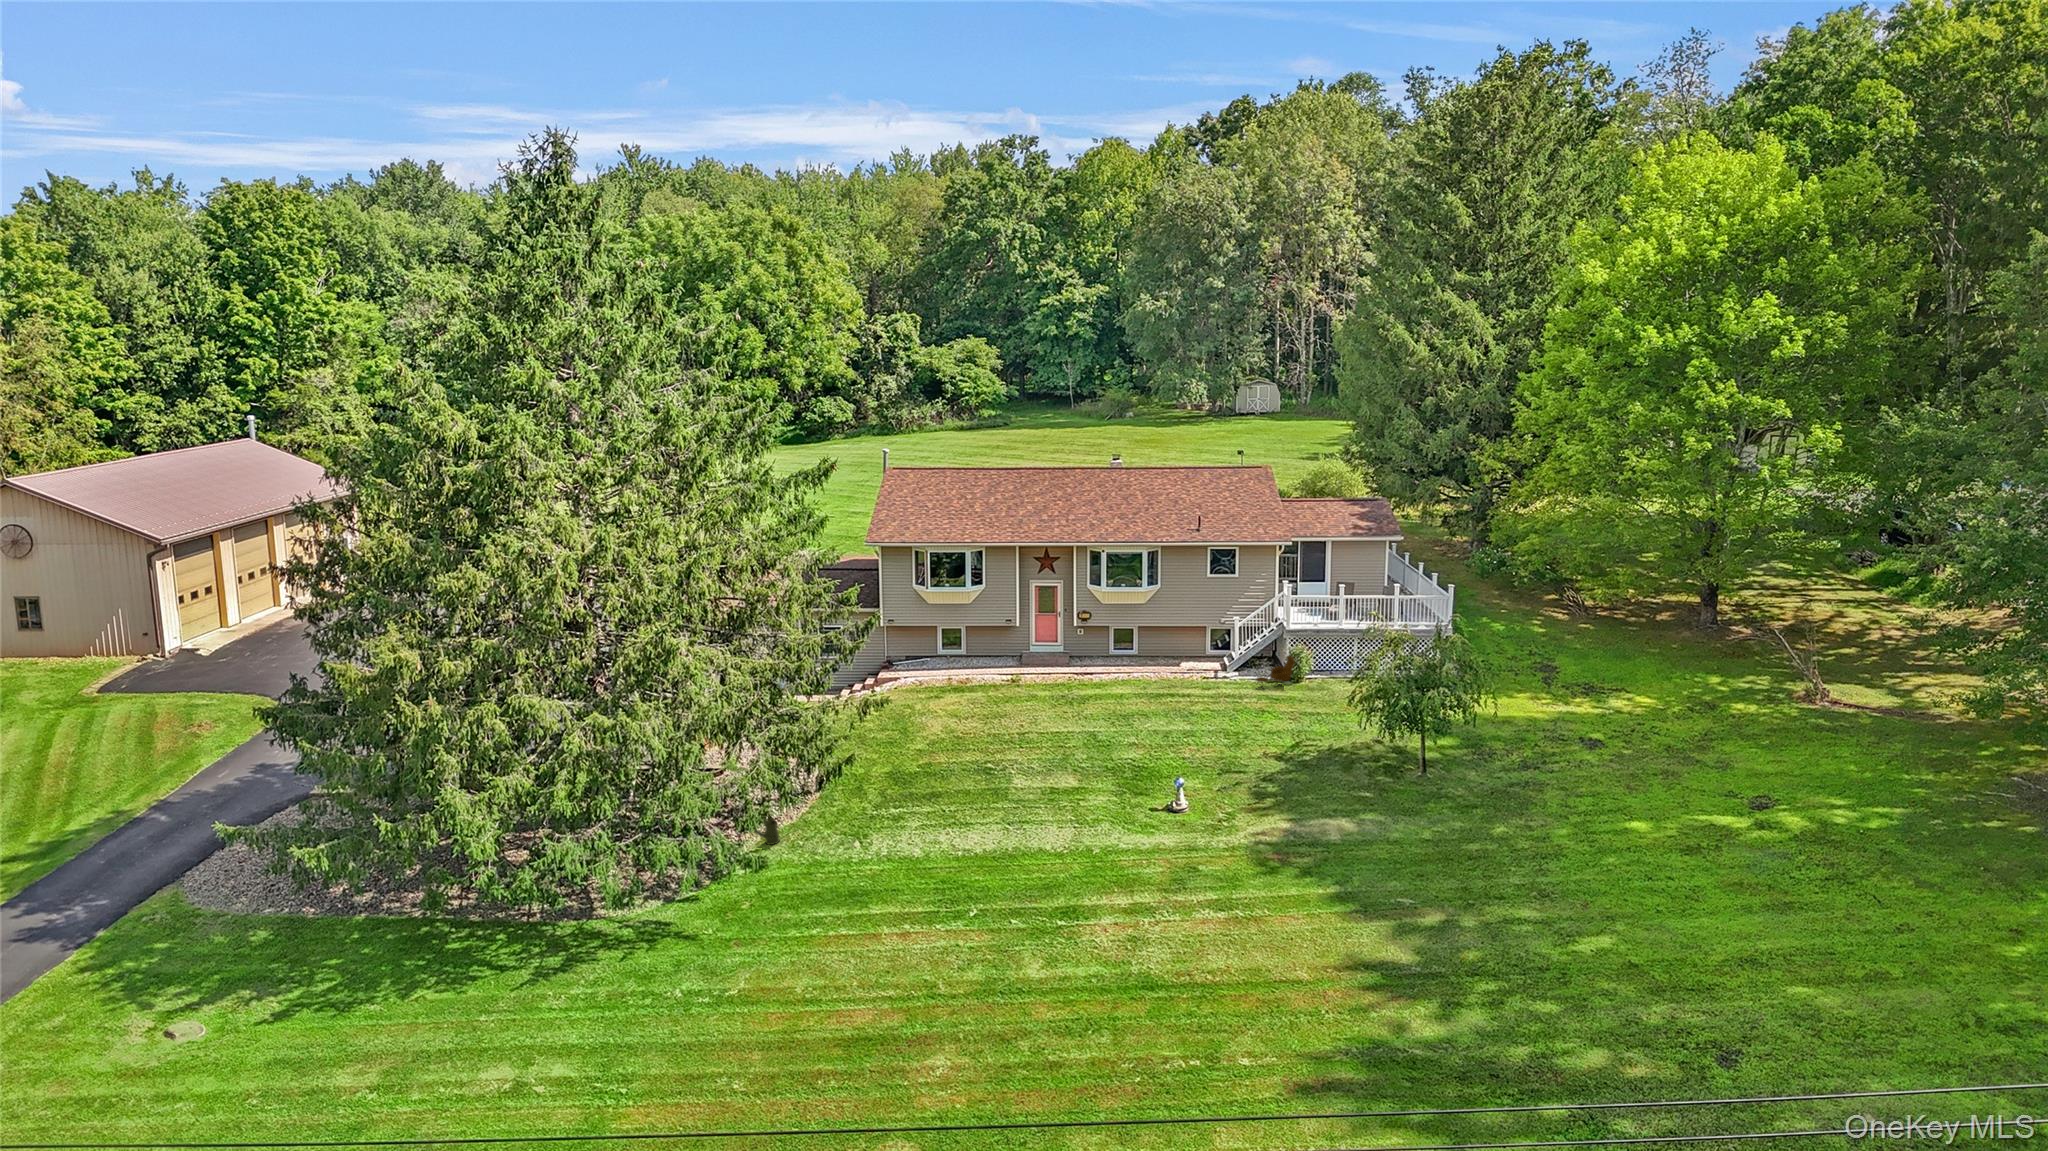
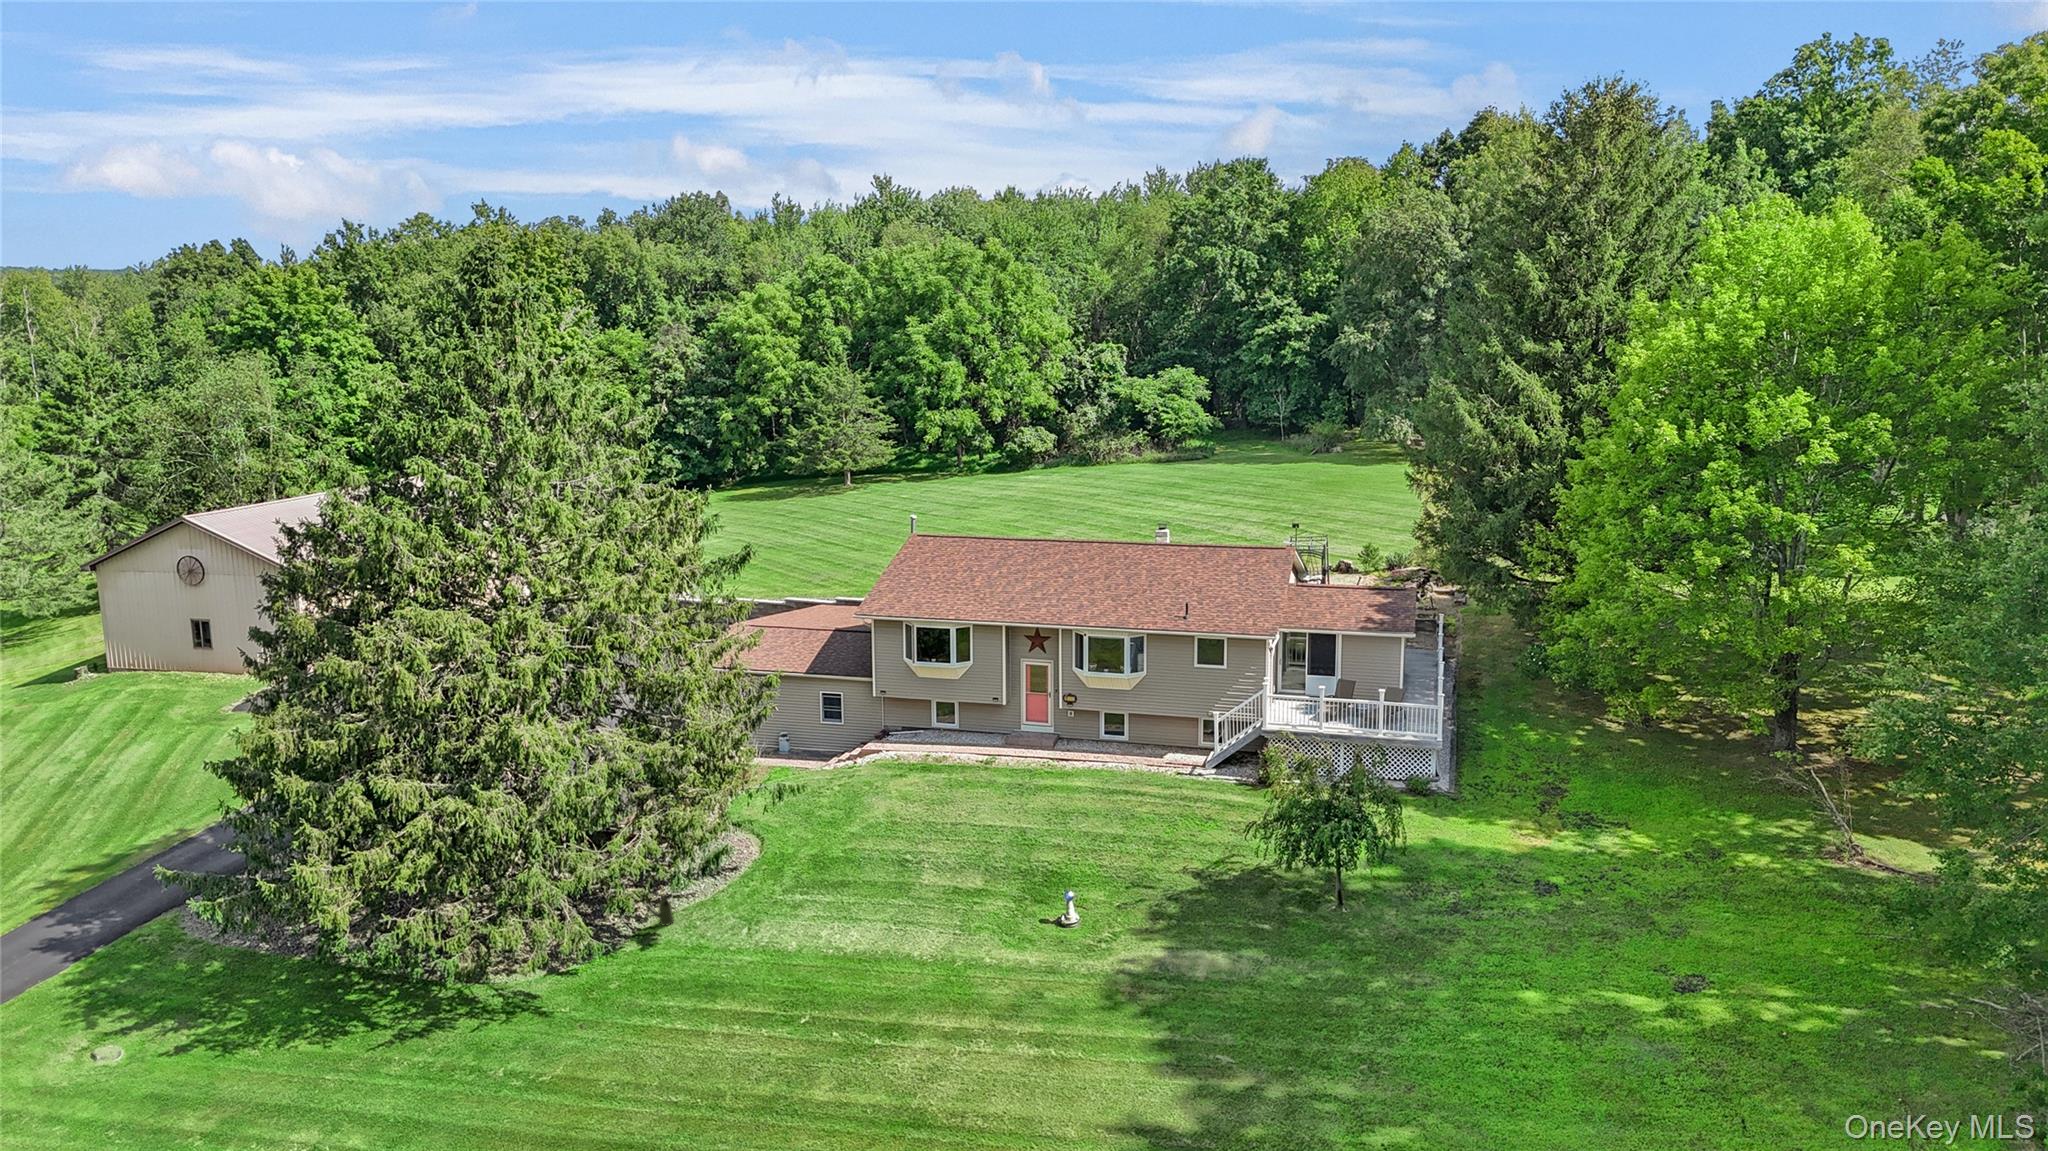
lounge chair: present [1256,656,1295,688] -> none [1223,759,1267,796]

